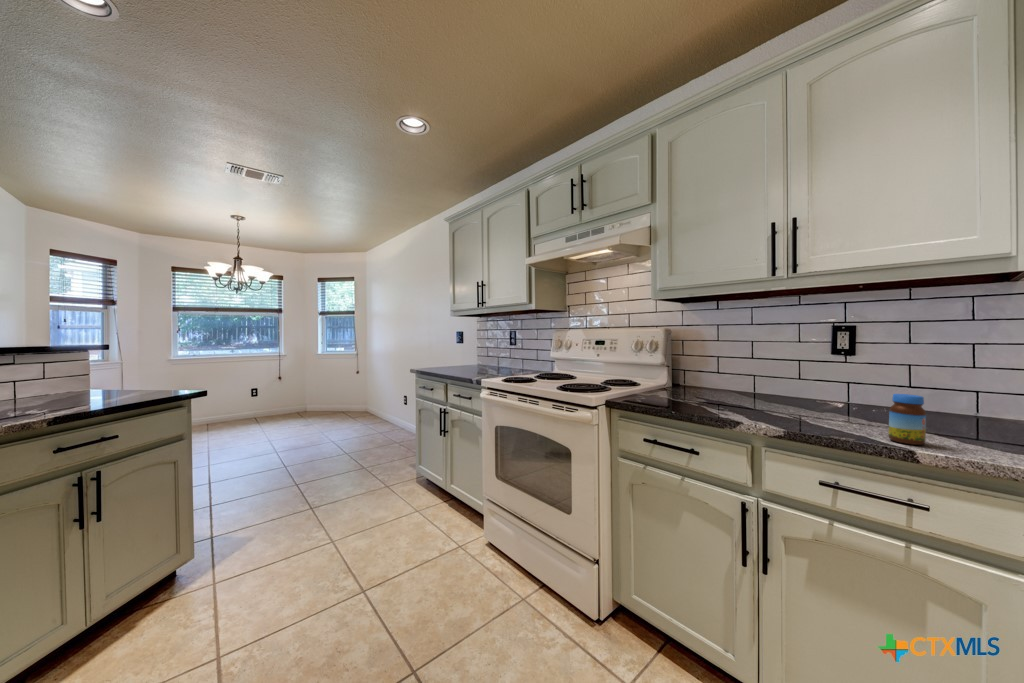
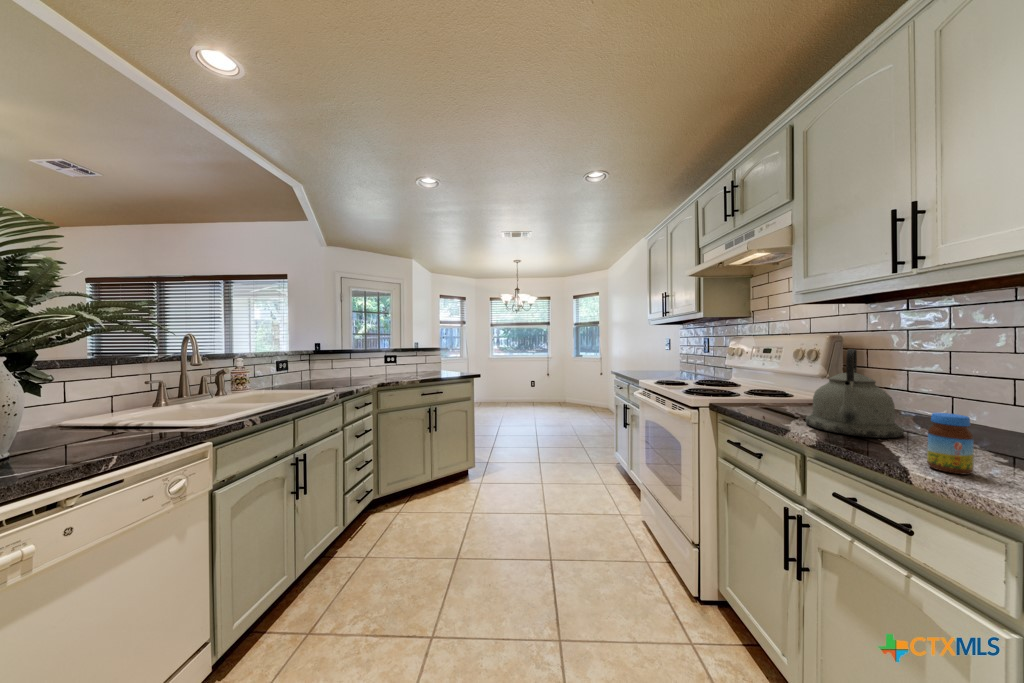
kettle: none [717,341,796,419] -> present [806,349,904,438]

